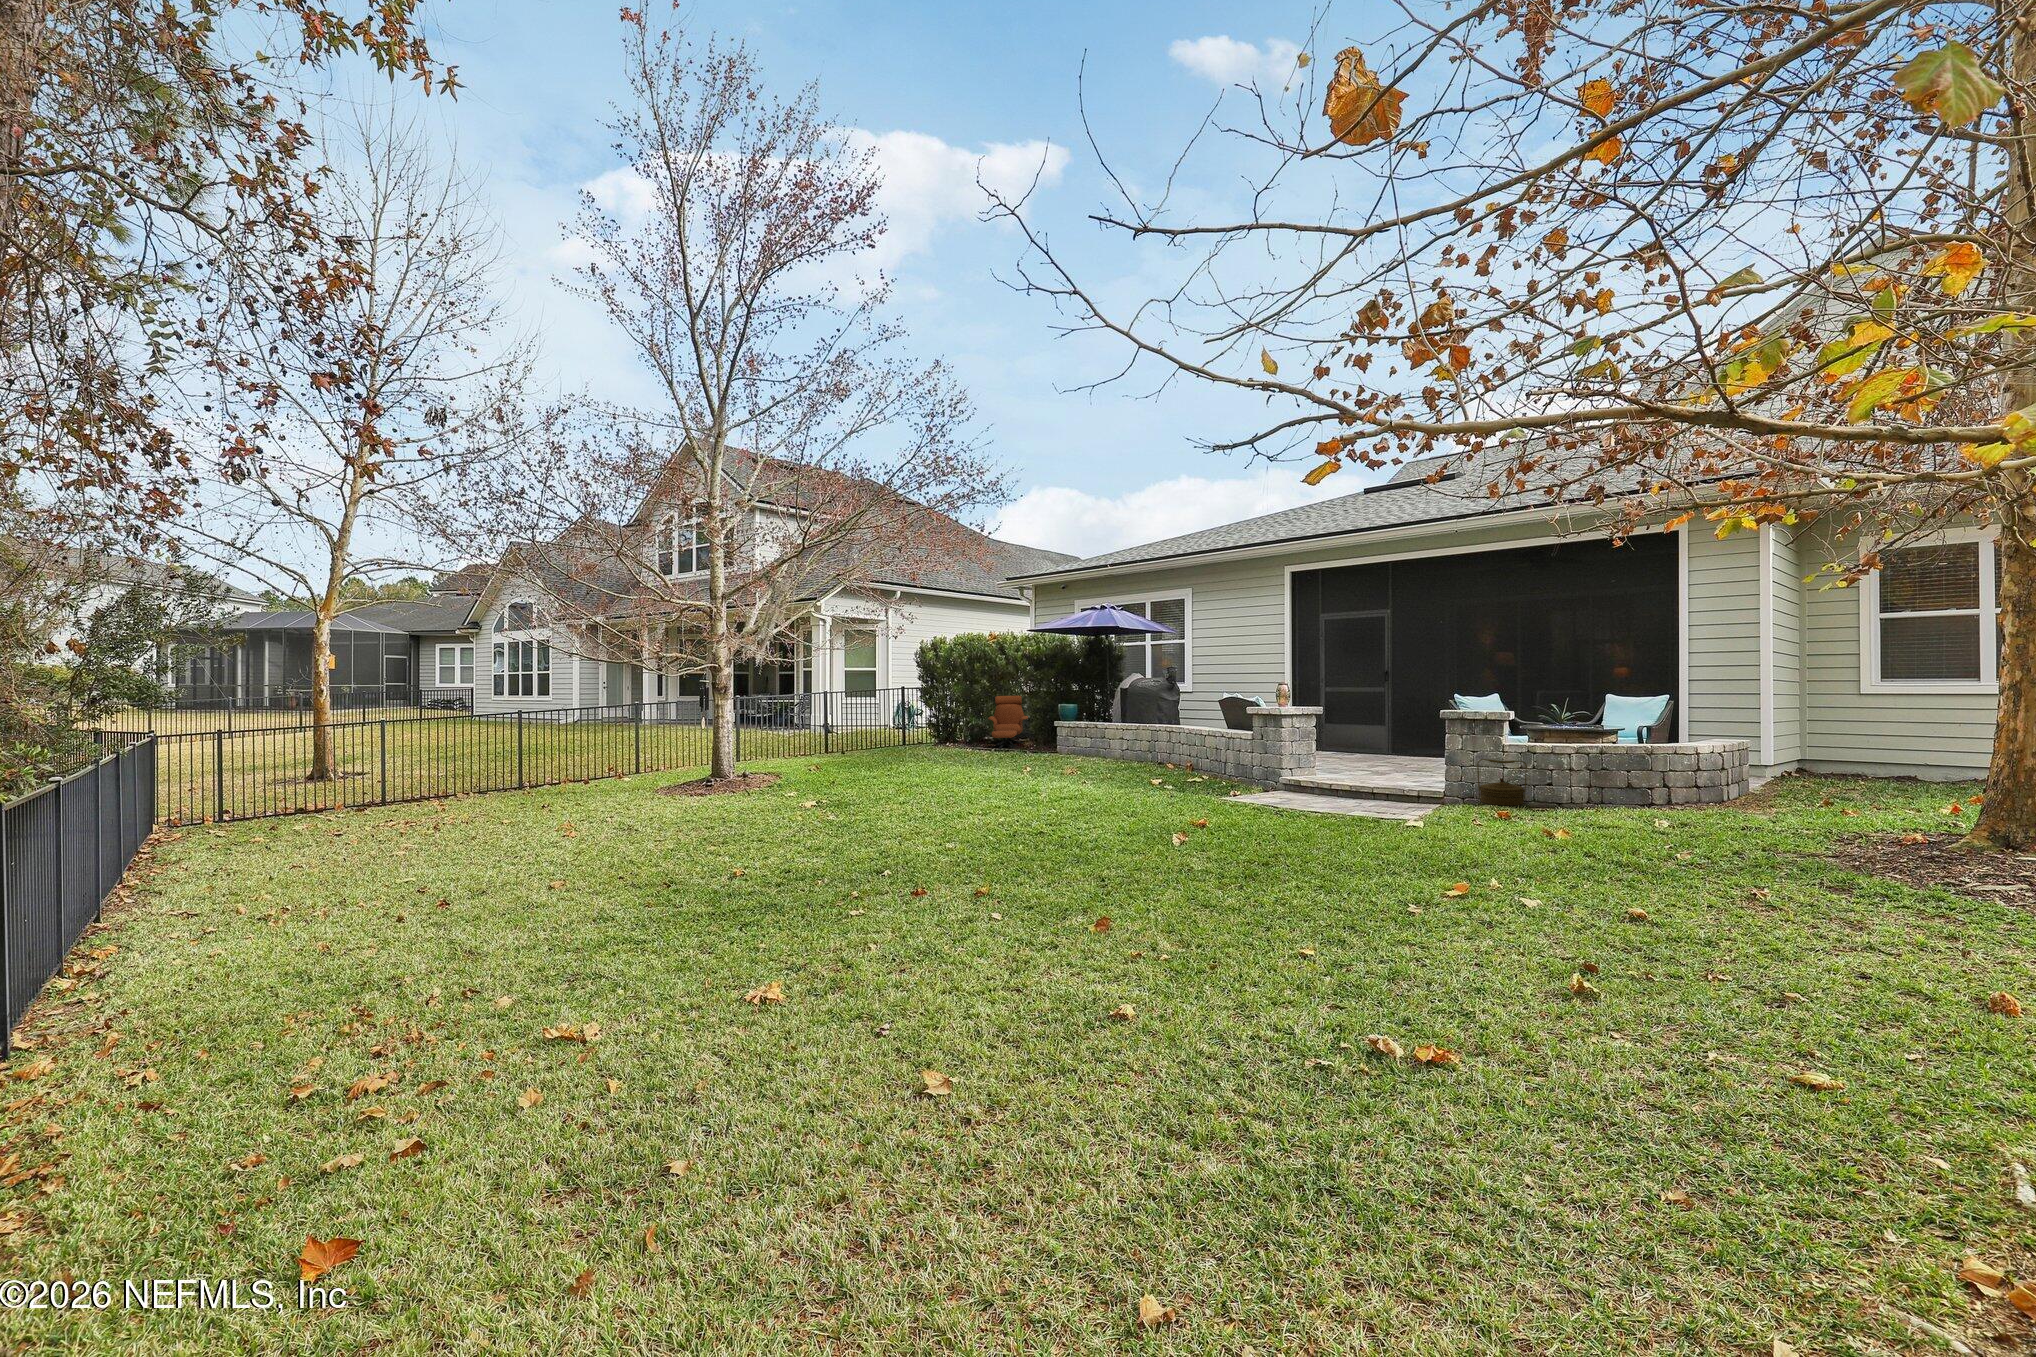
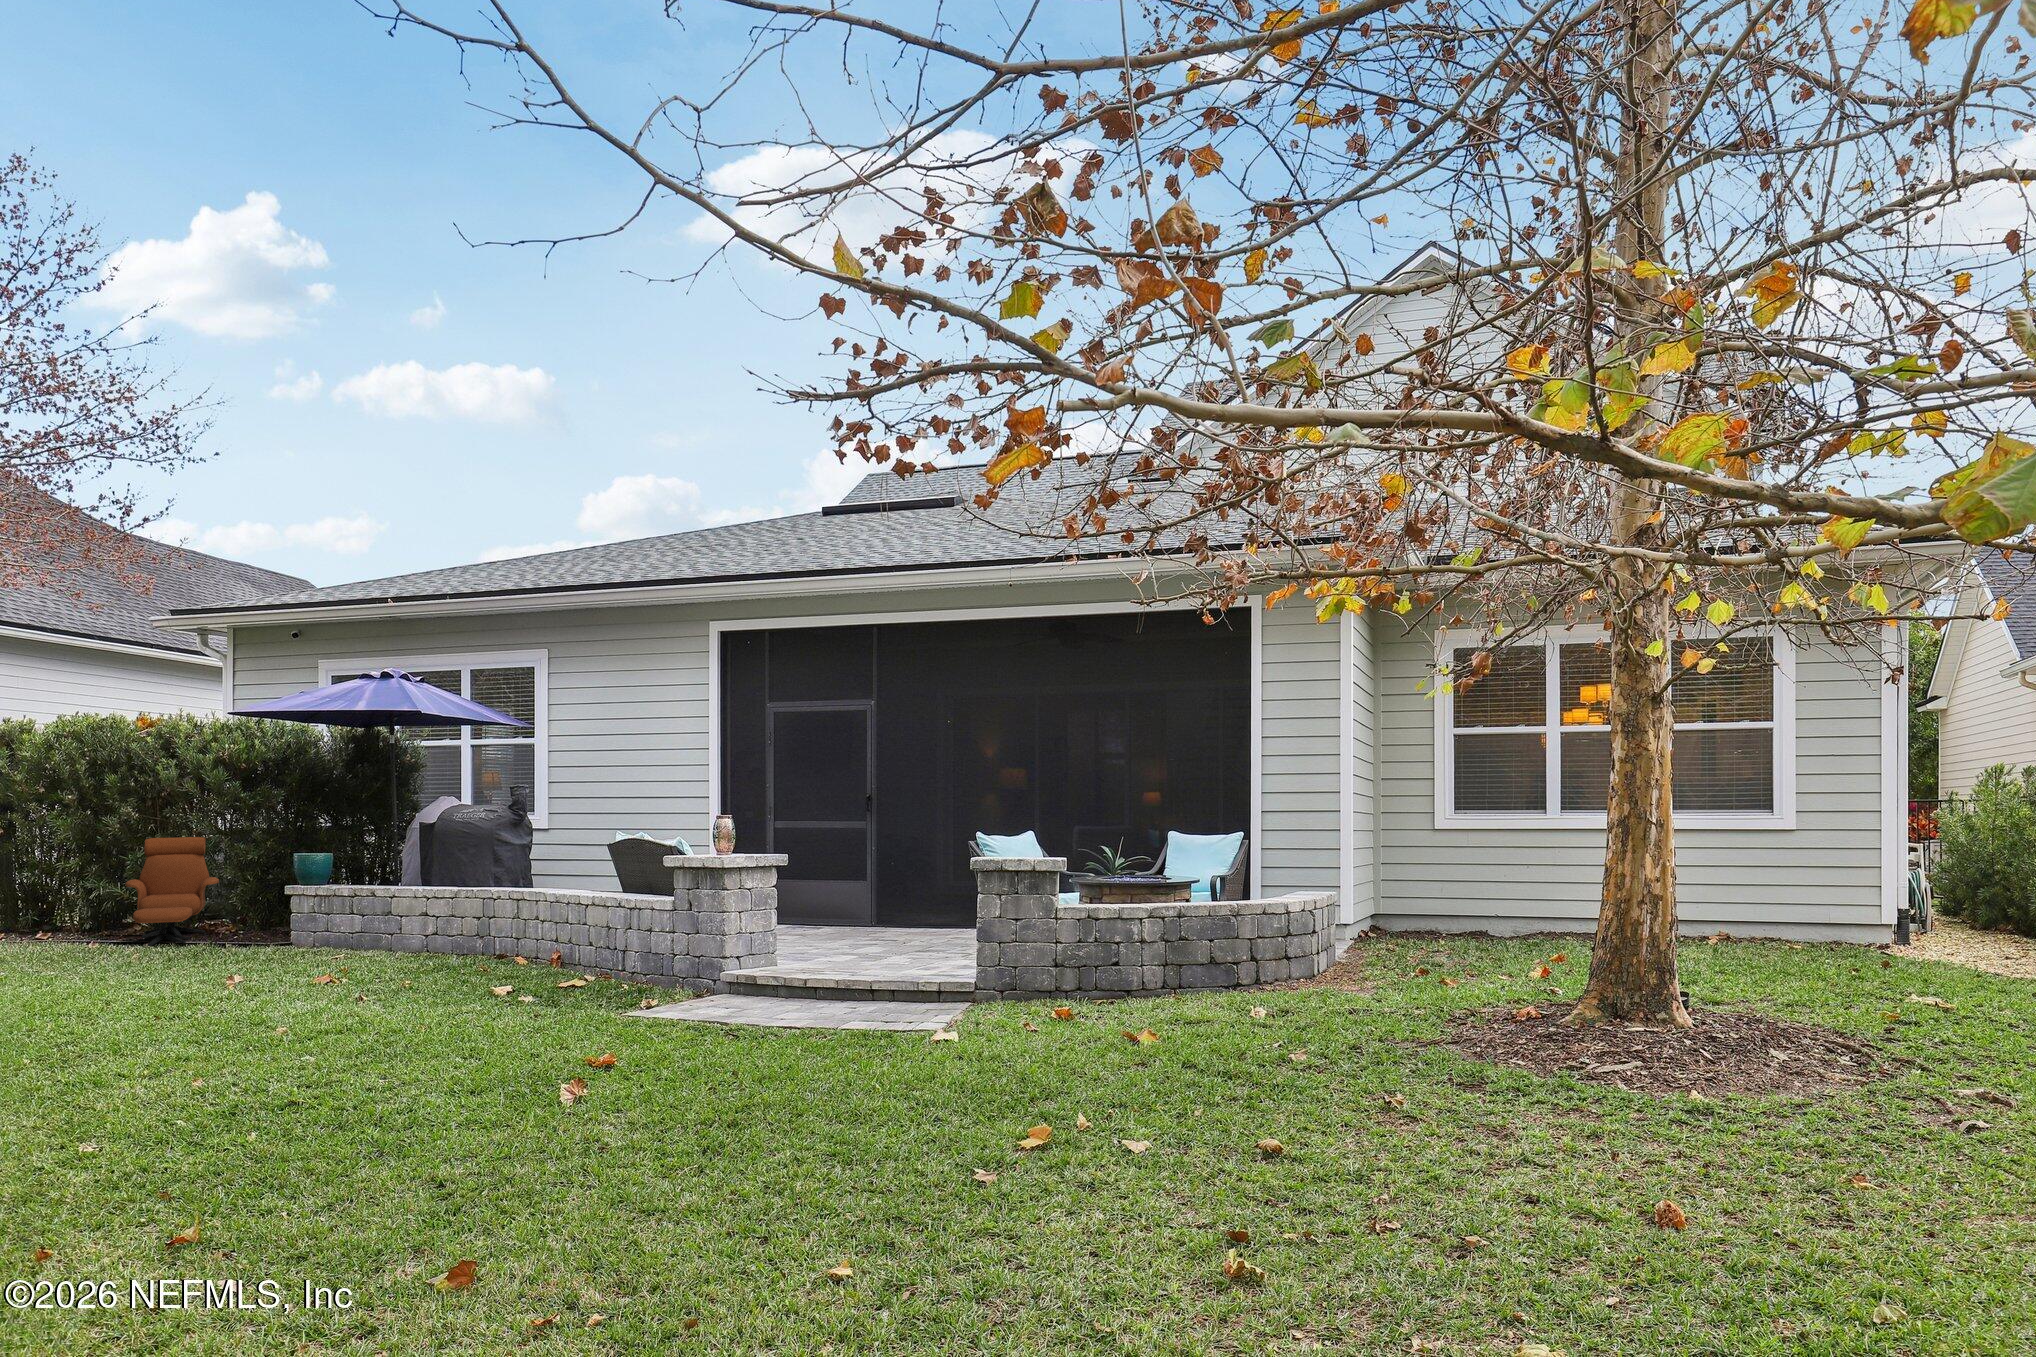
woven basket: present [1477,759,1527,806] -> none [1024,930,1090,1000]

